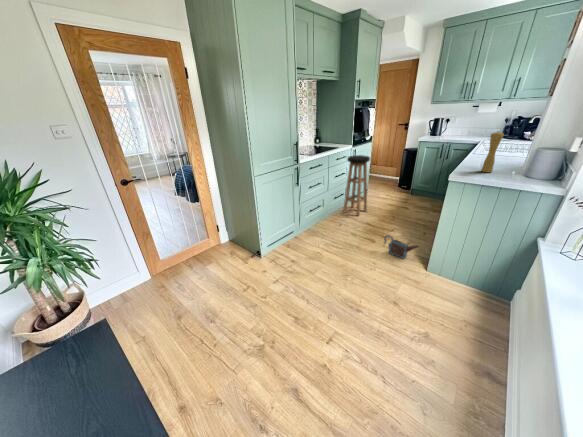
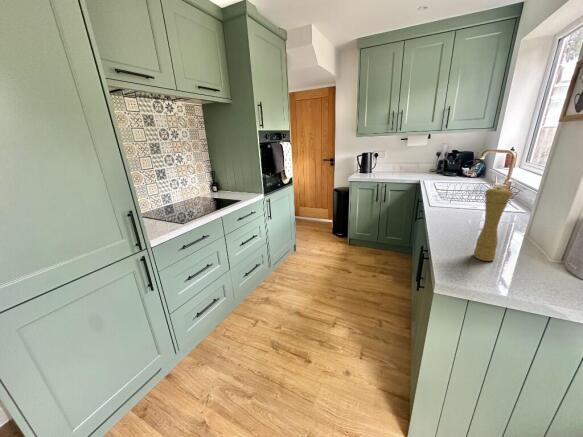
bar stool: present [343,155,370,216] -> none [256,208,295,297]
watering can: present [384,235,418,259] -> none [321,359,382,404]

